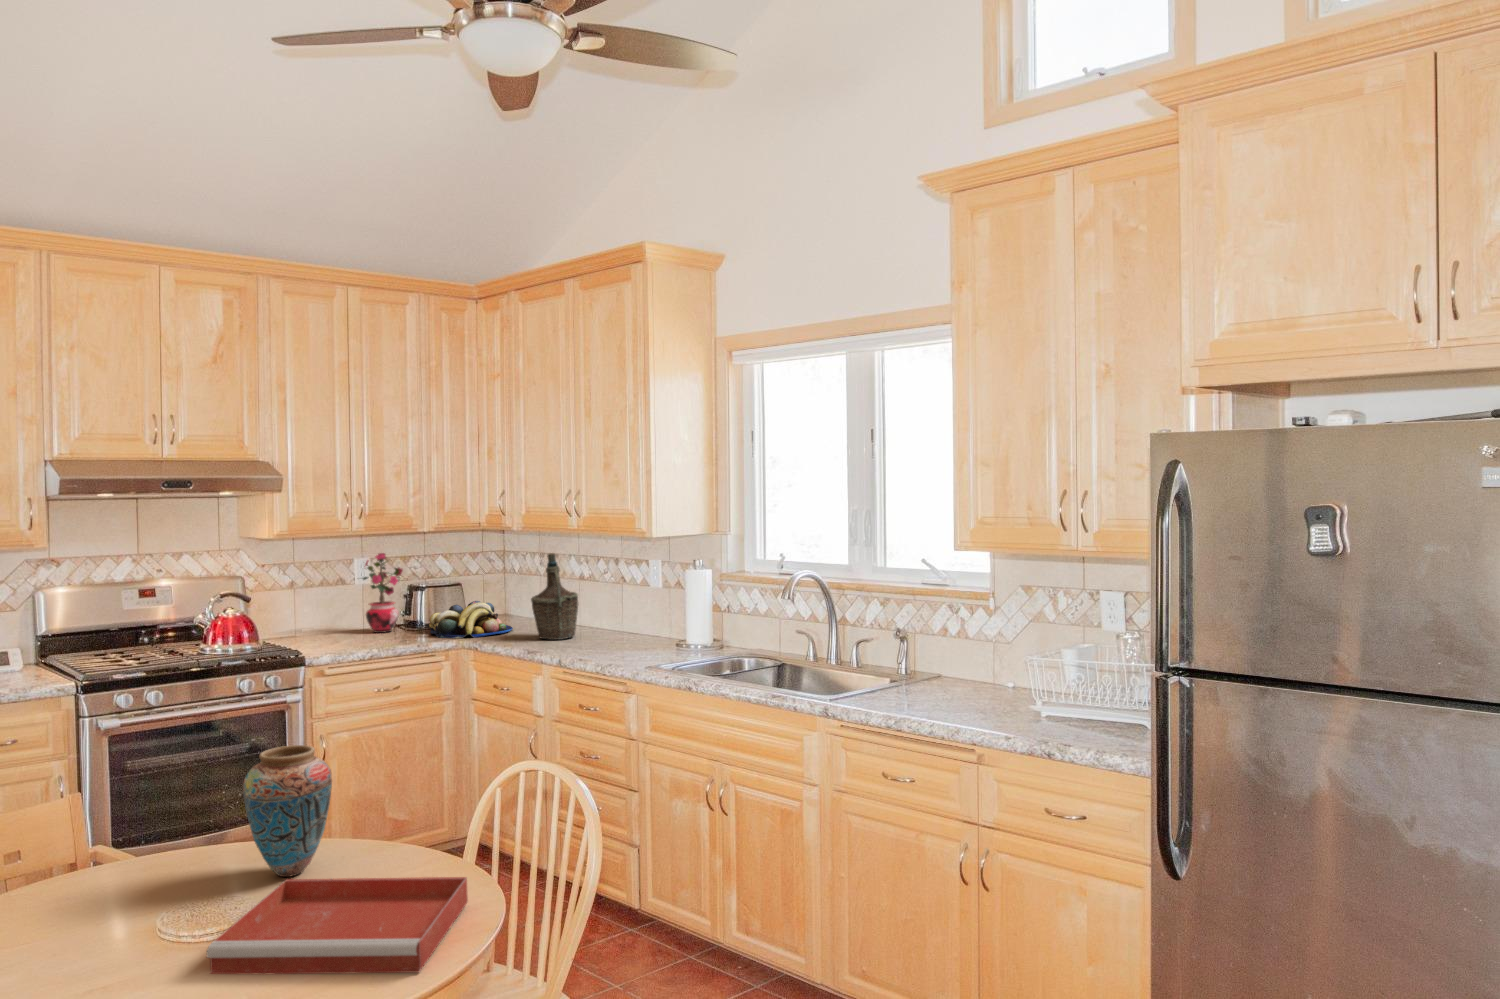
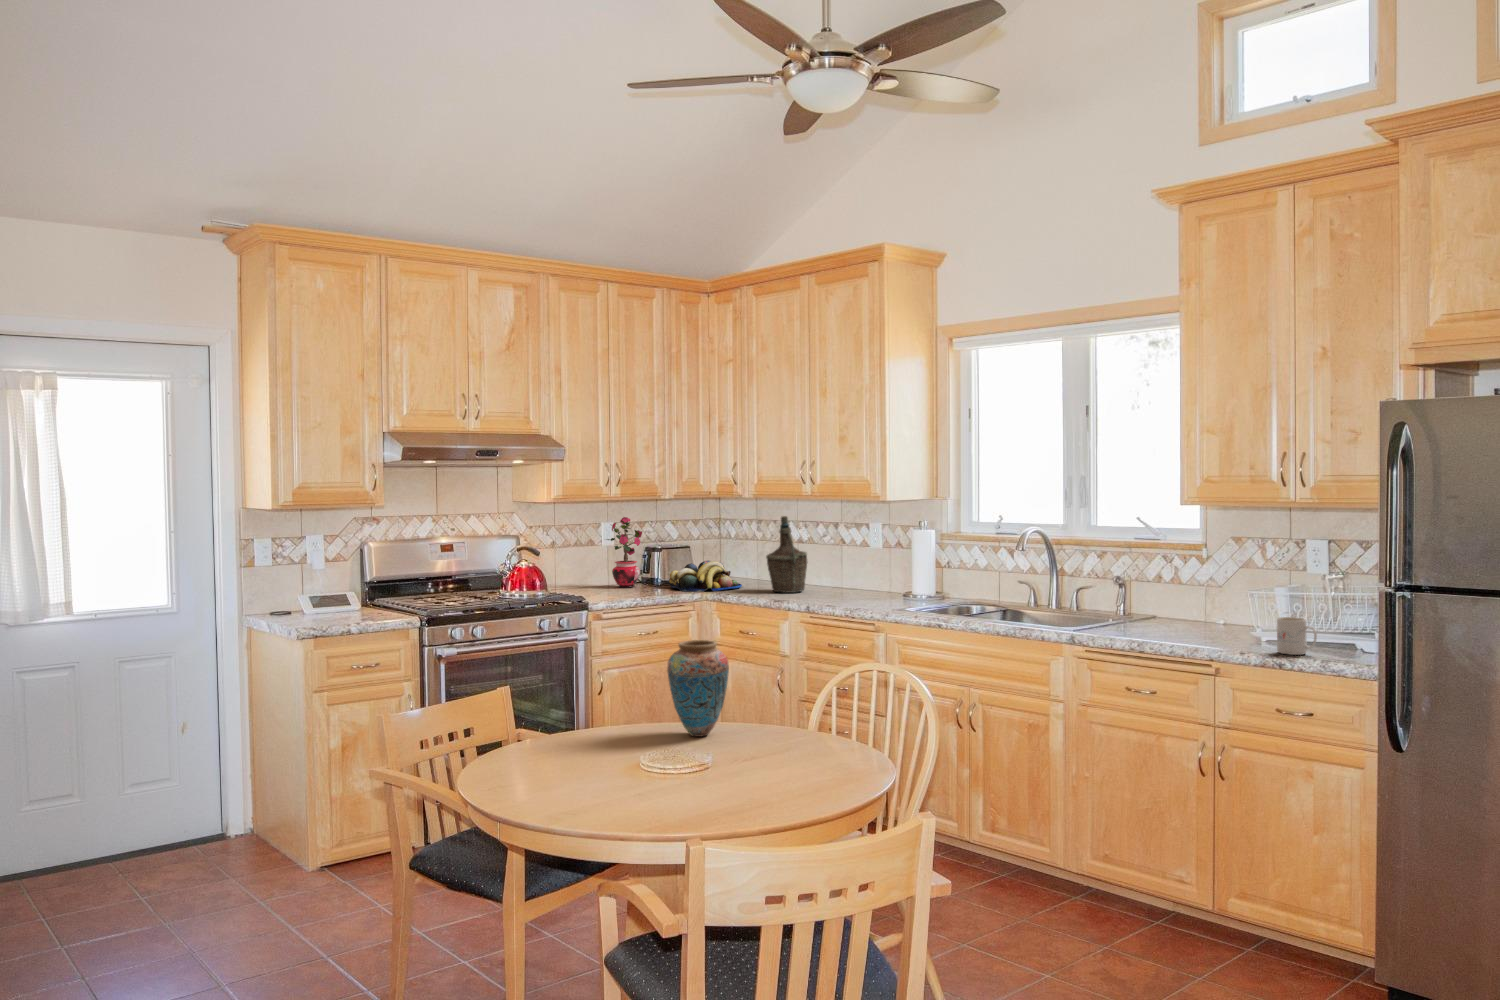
mug: none [1047,694,1091,742] -> present [1277,617,1317,655]
tray: present [207,877,468,974] -> none [702,731,851,781]

